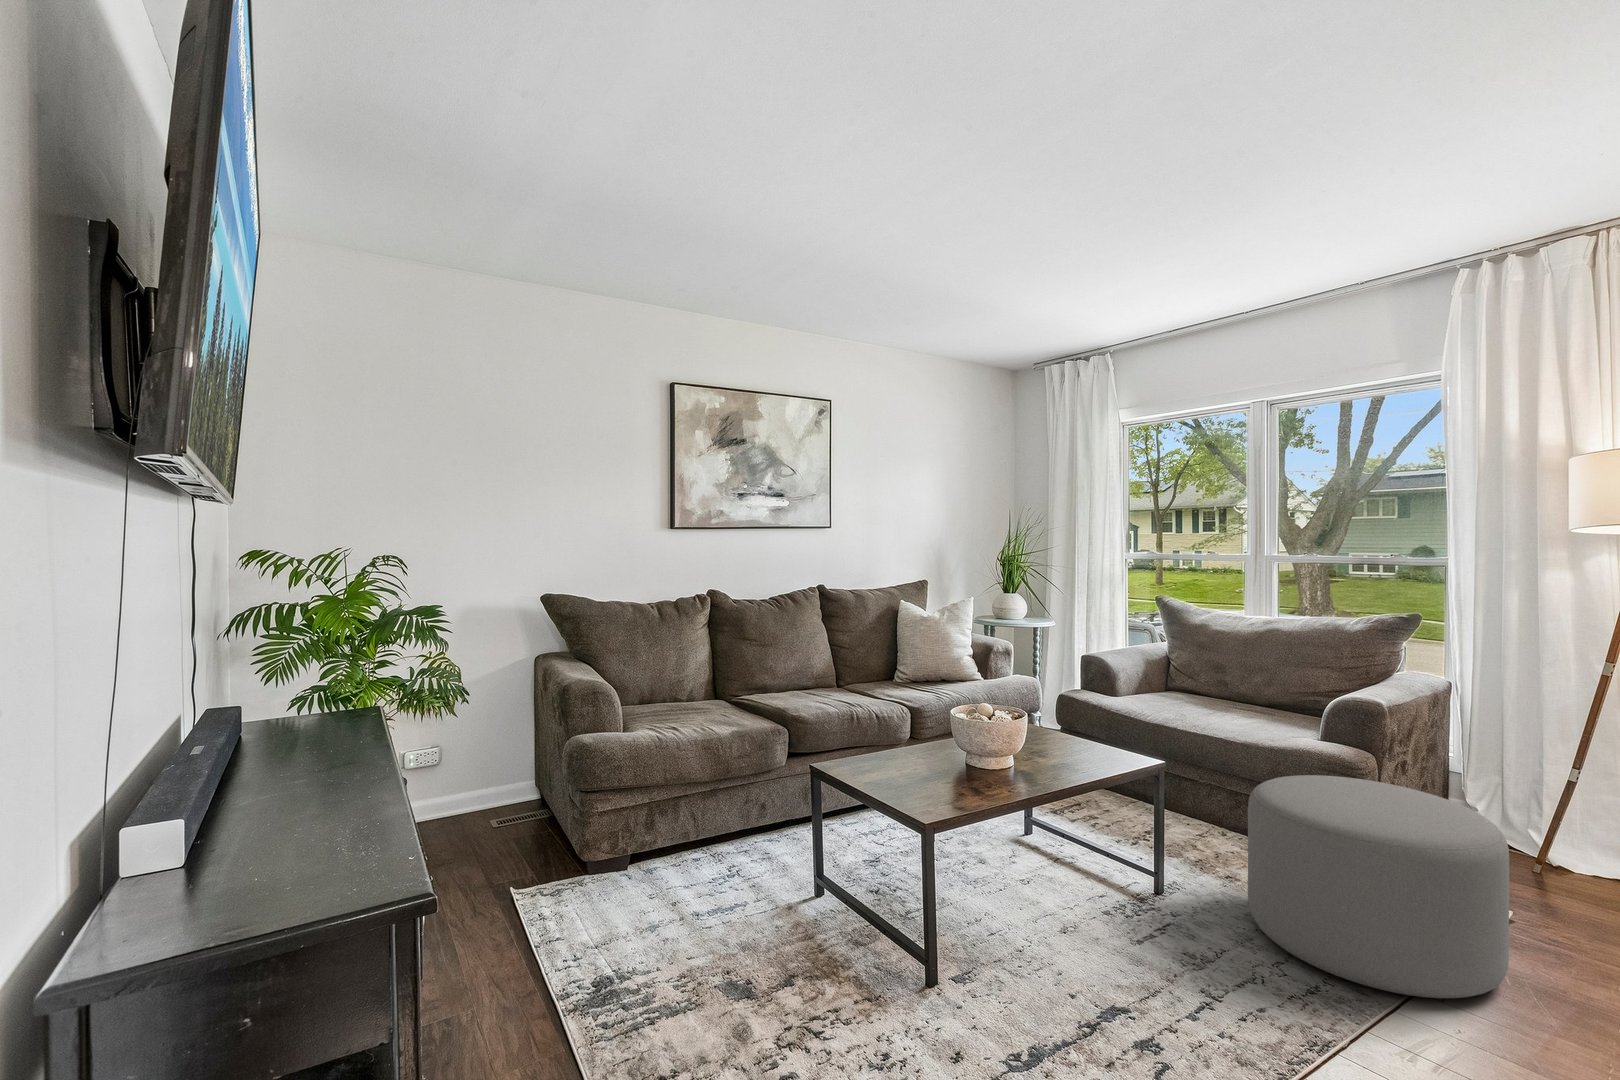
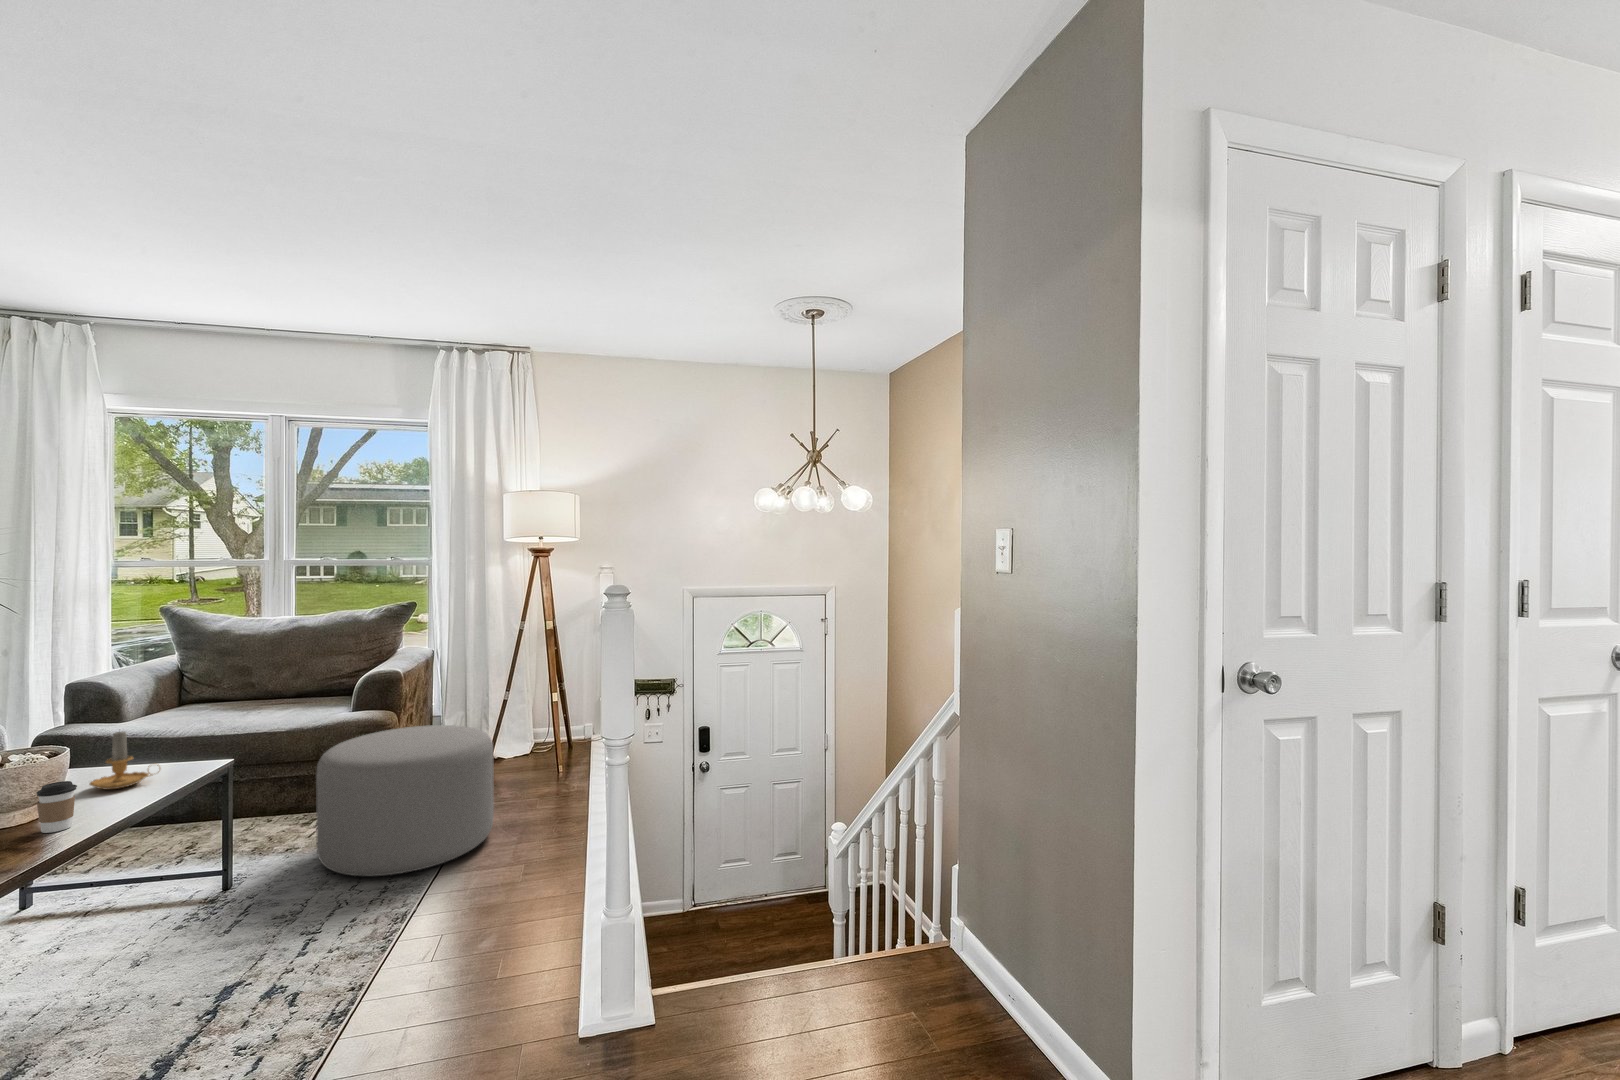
candle: none [1051,707,1101,761] -> present [89,731,160,790]
coffee cup: none [1001,743,1026,786] -> present [37,781,77,833]

